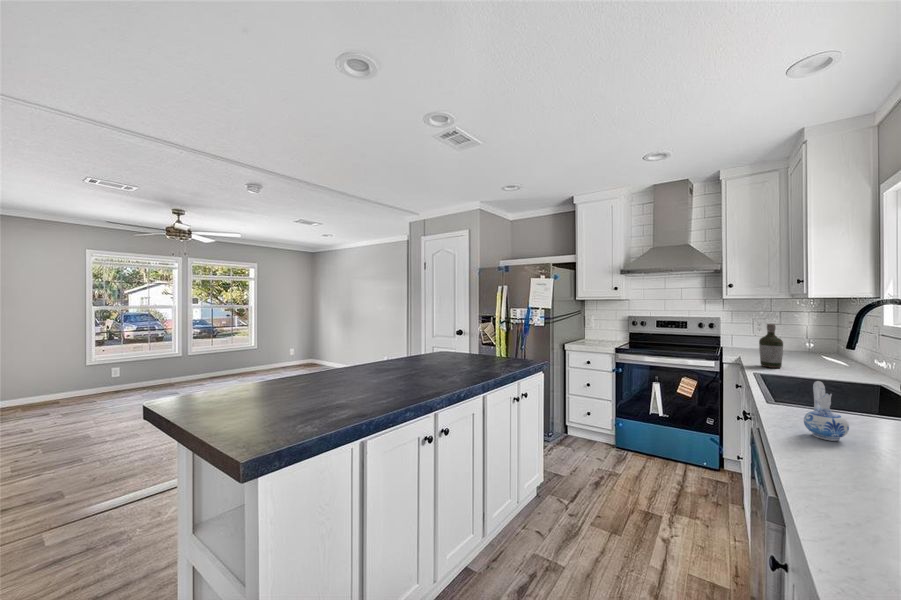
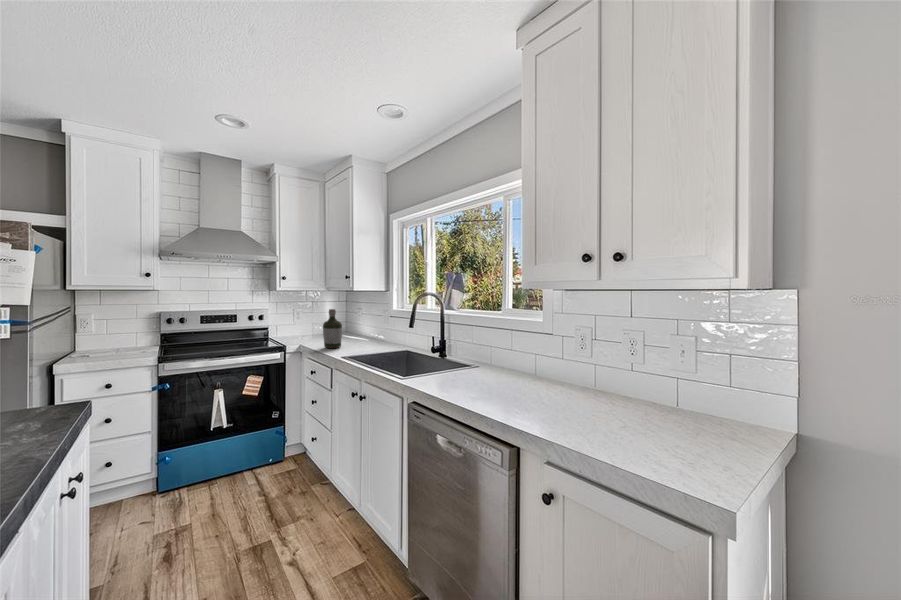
ceramic pitcher: present [804,381,849,441] -> none [451,344,476,389]

